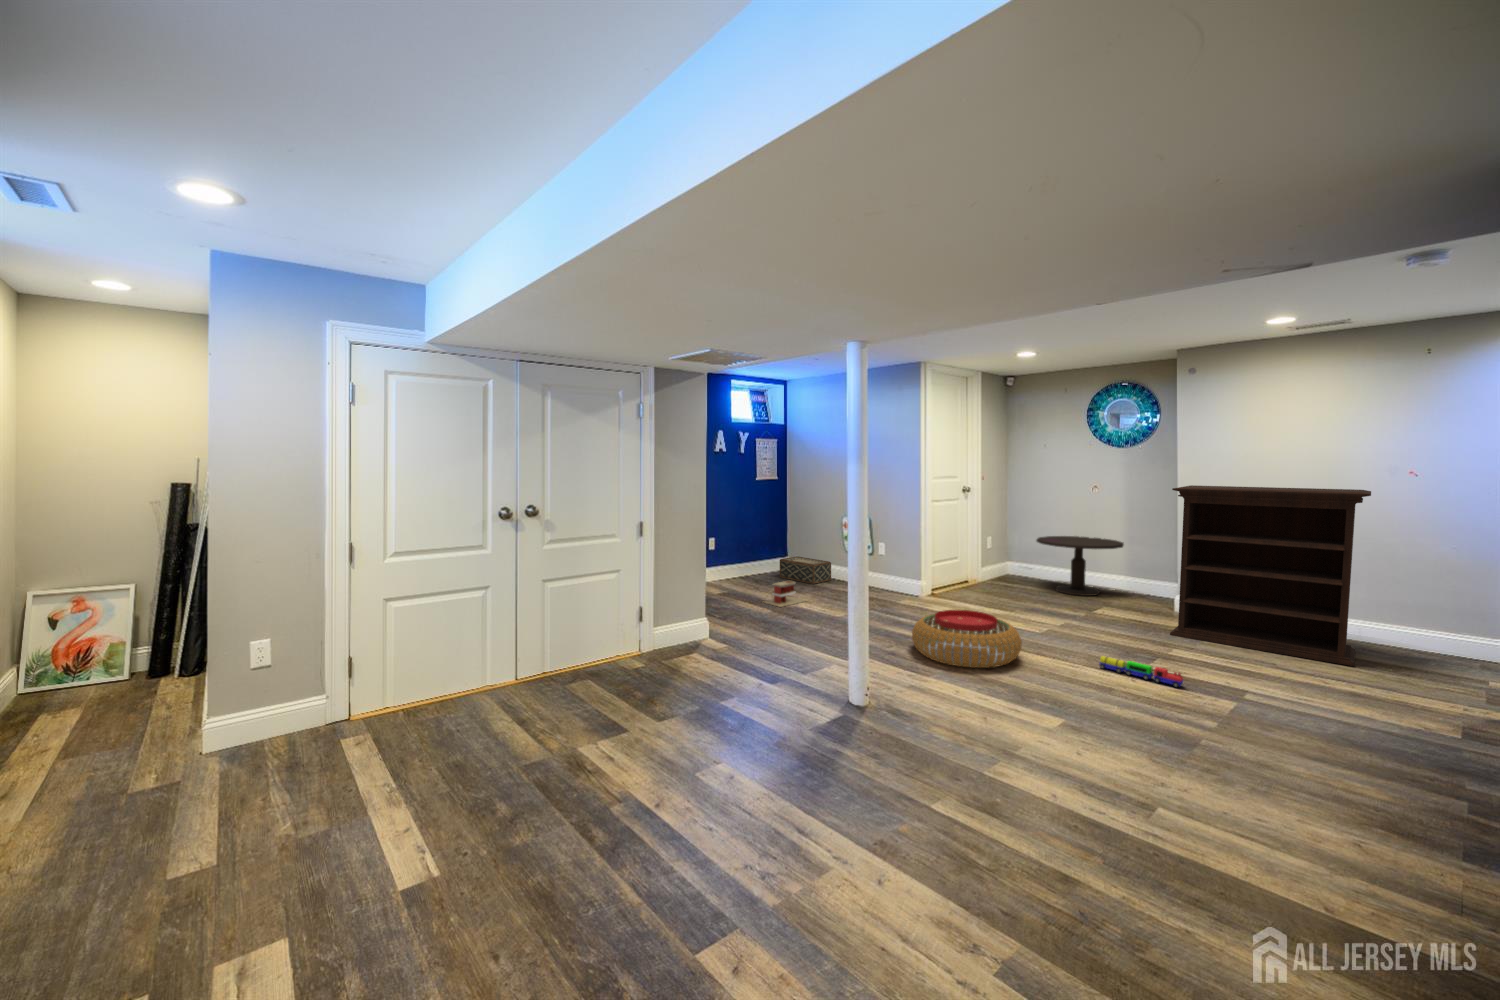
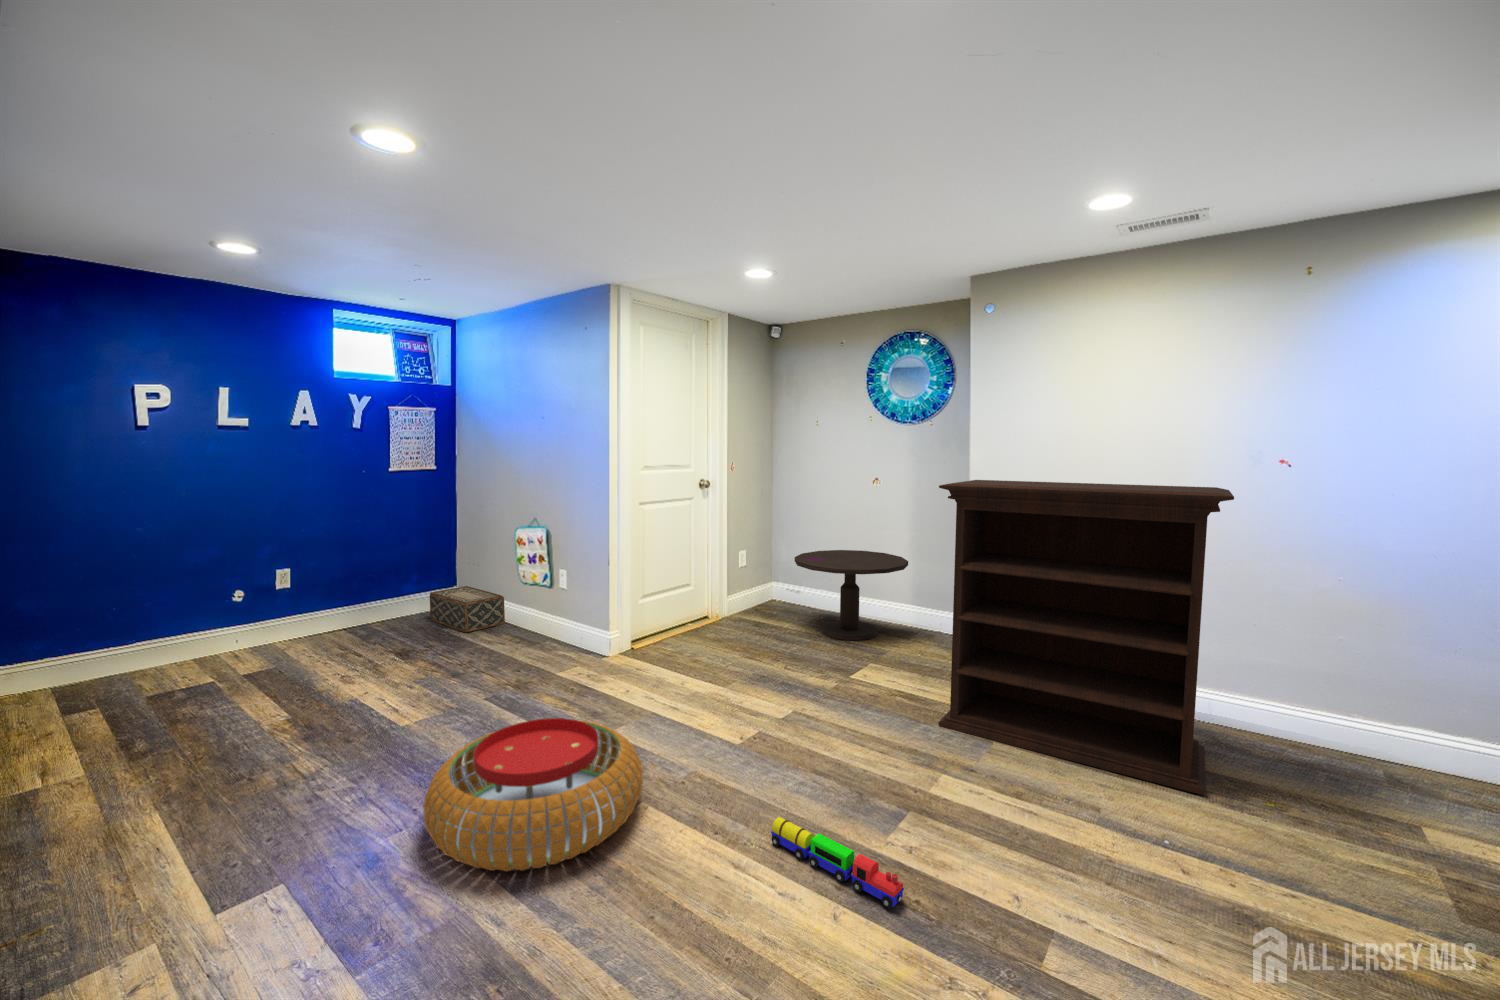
toy house: present [763,581,805,607] -> none [319,639,408,692]

